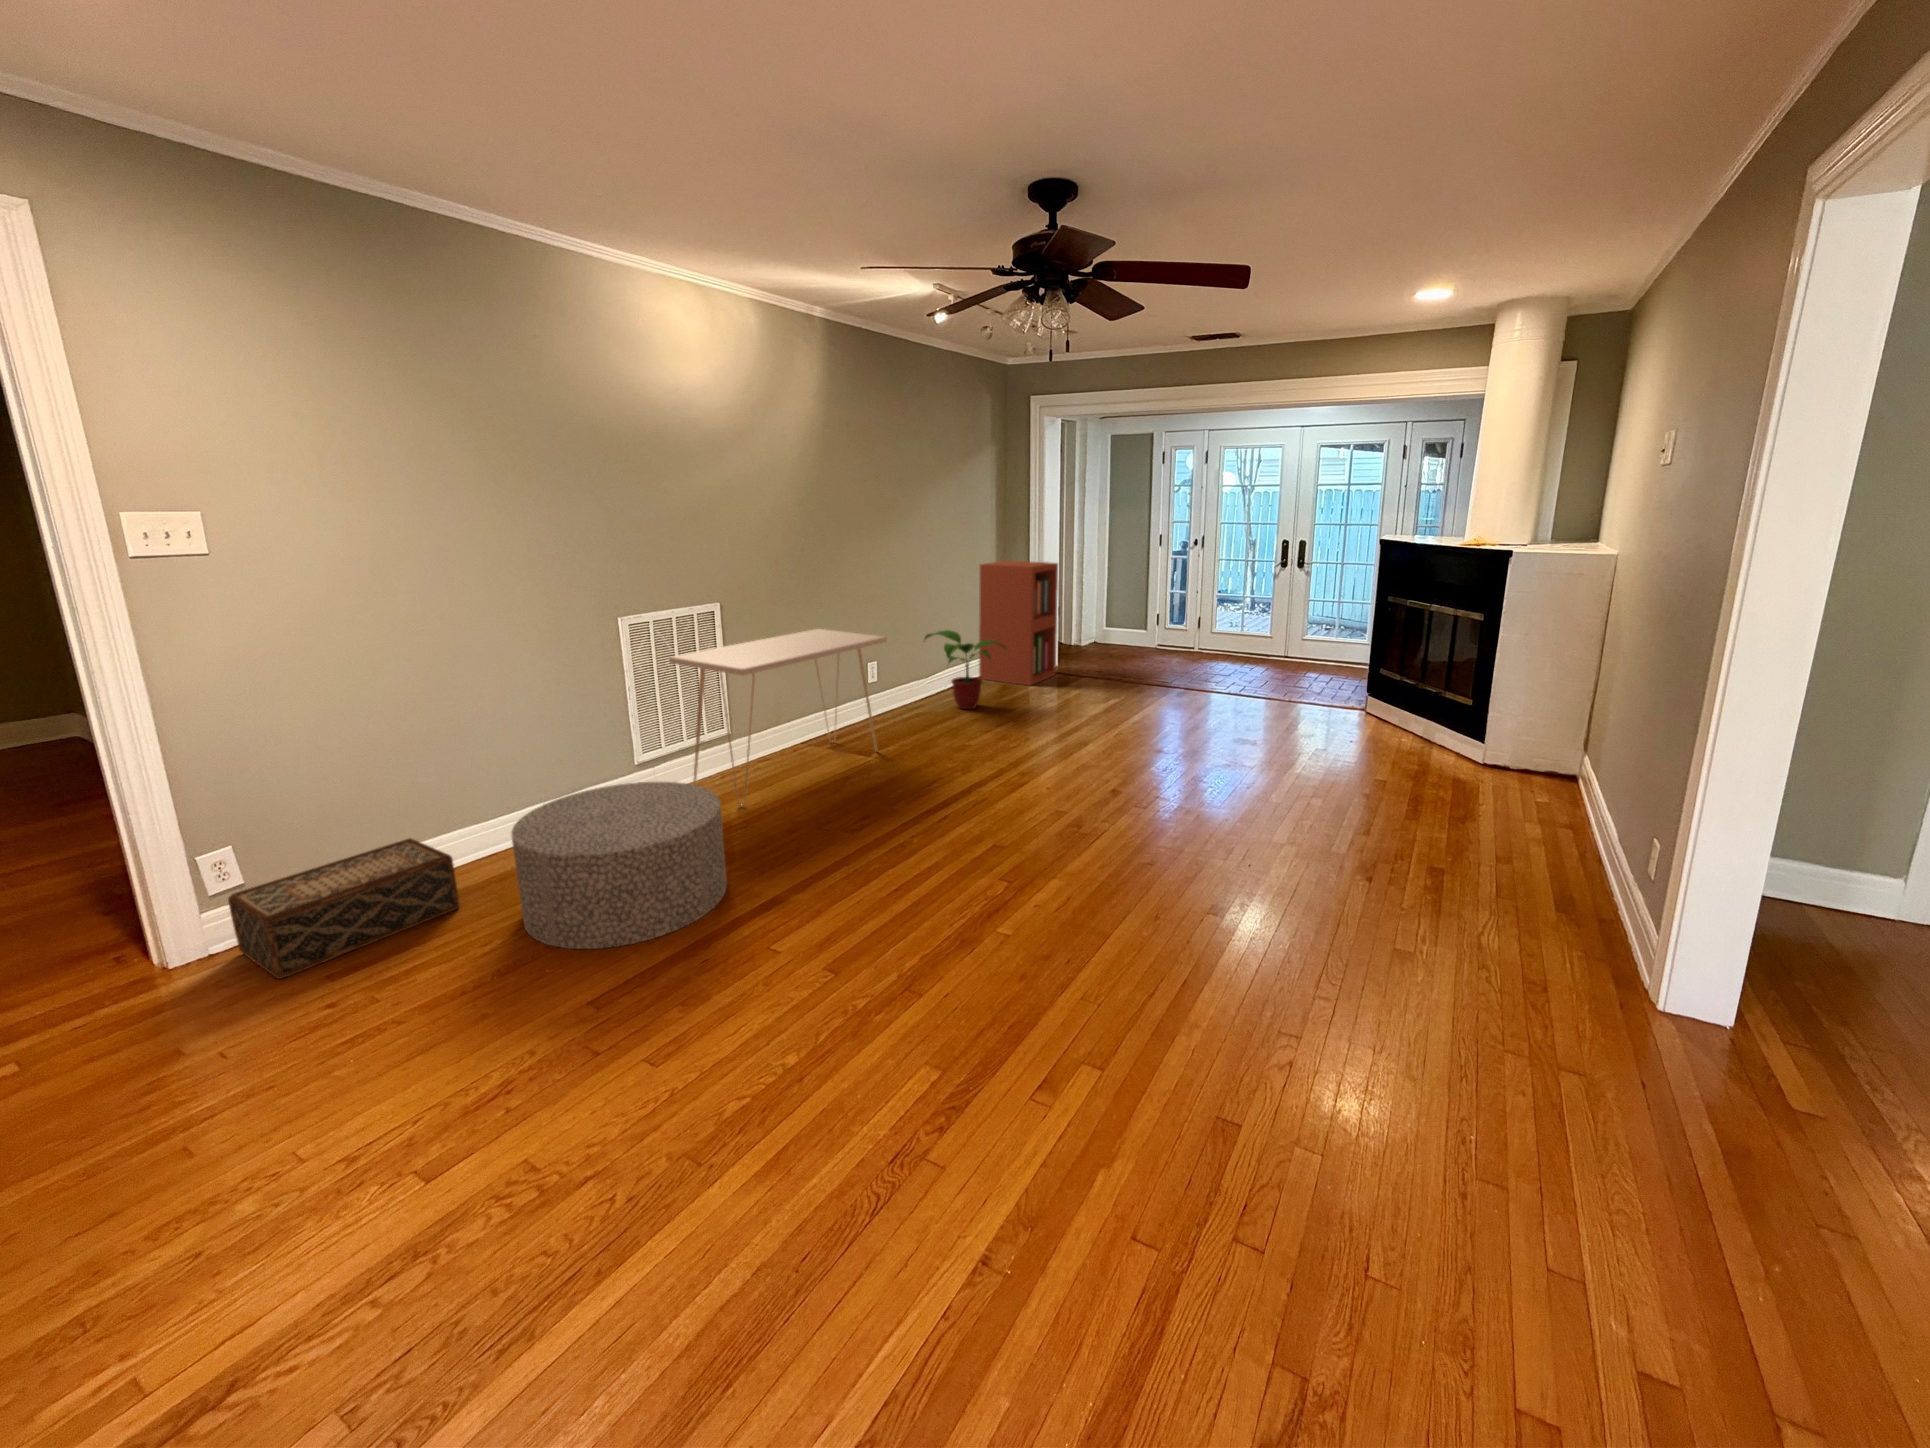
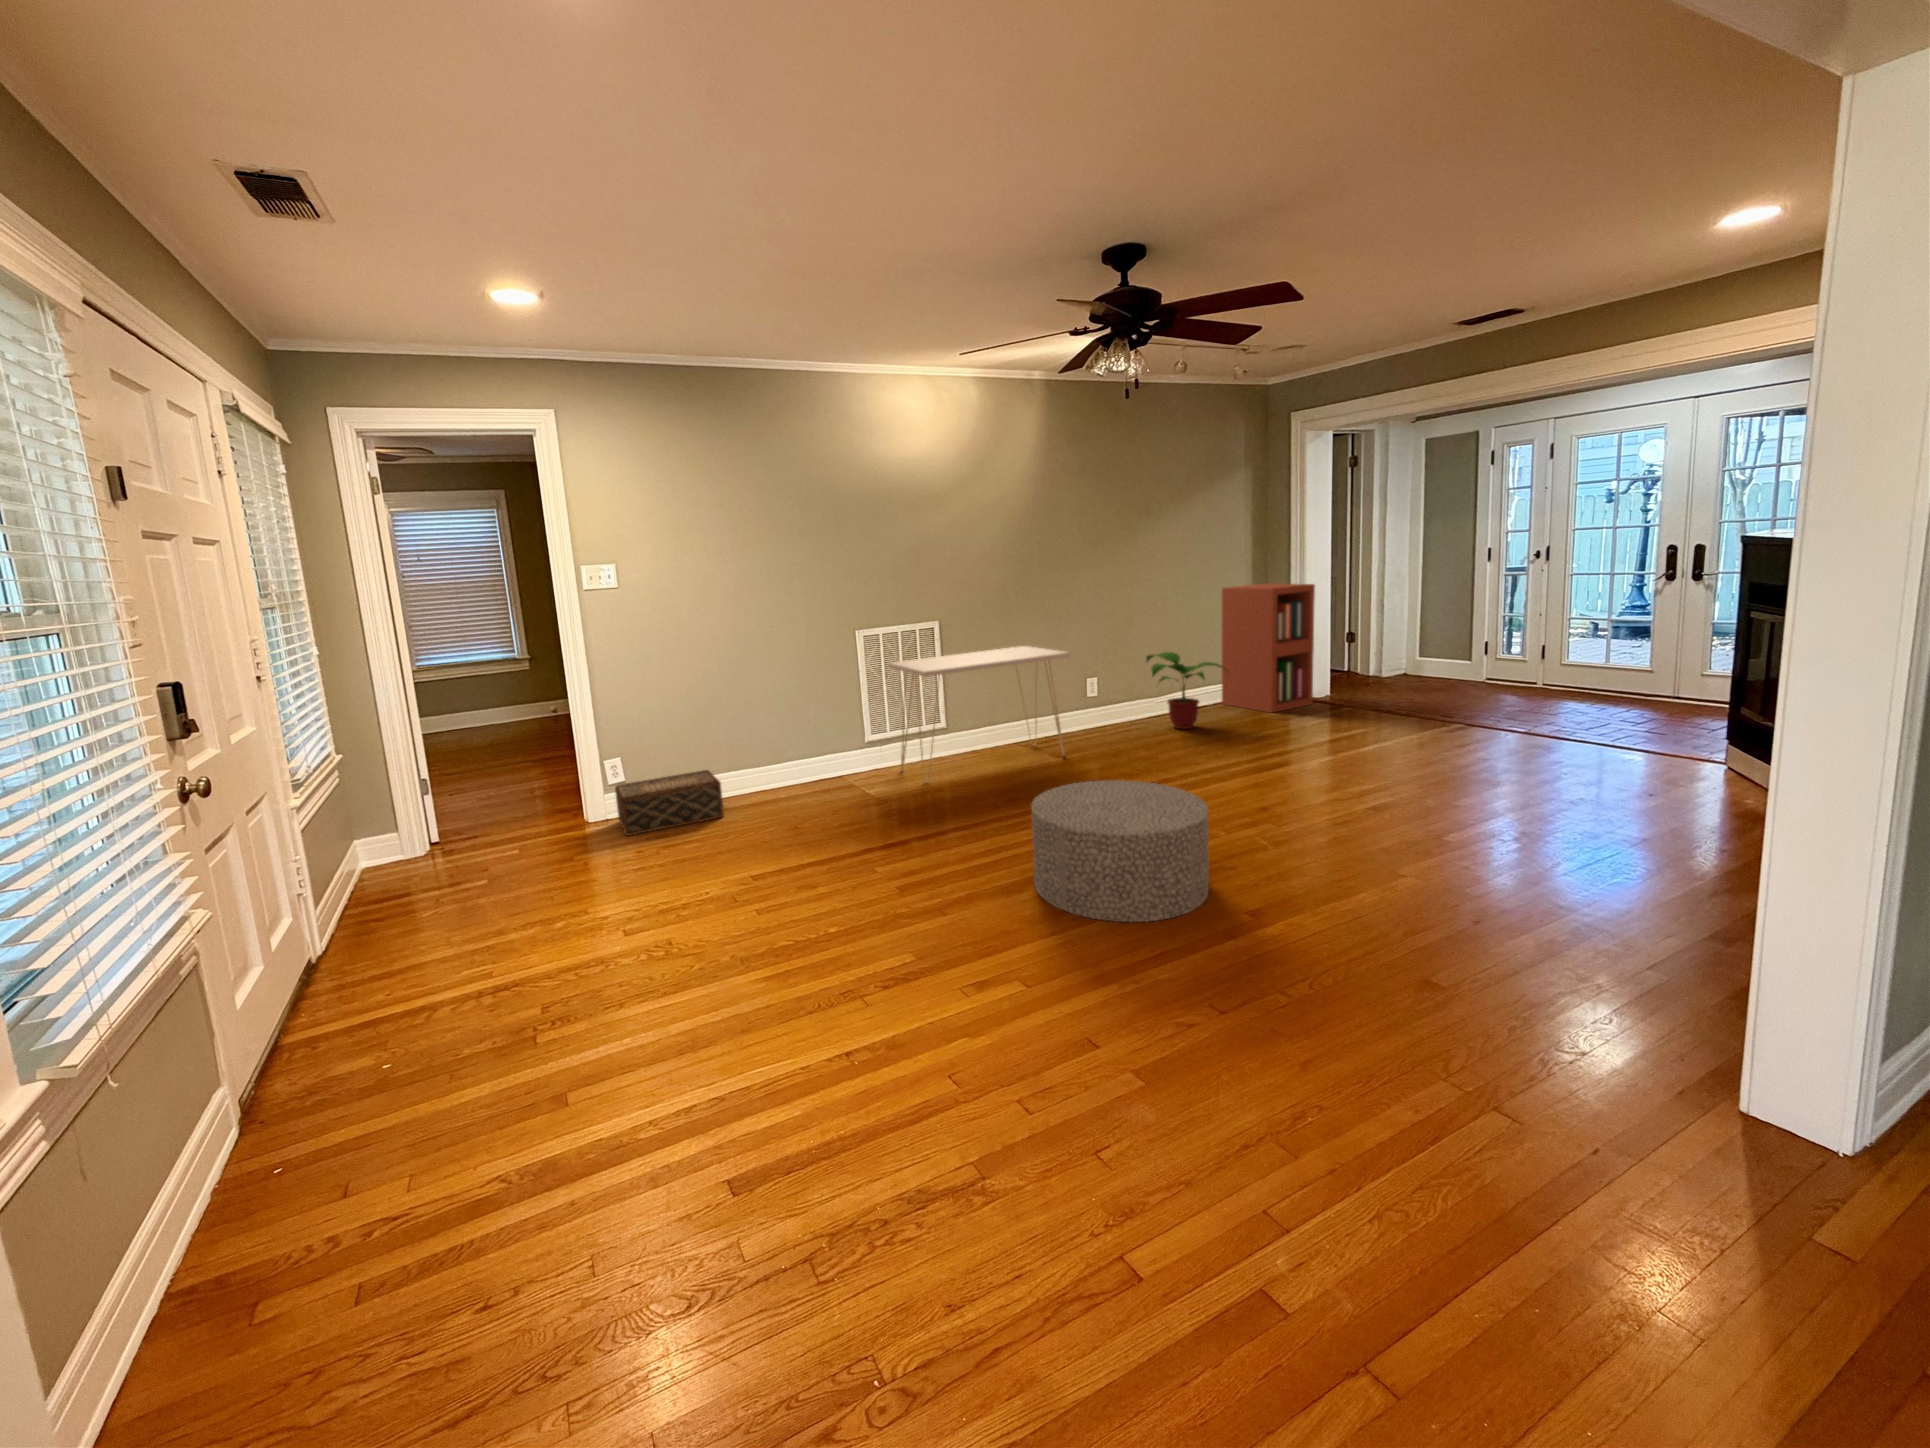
ottoman: present [511,782,727,949] -> present [1031,780,1209,922]

